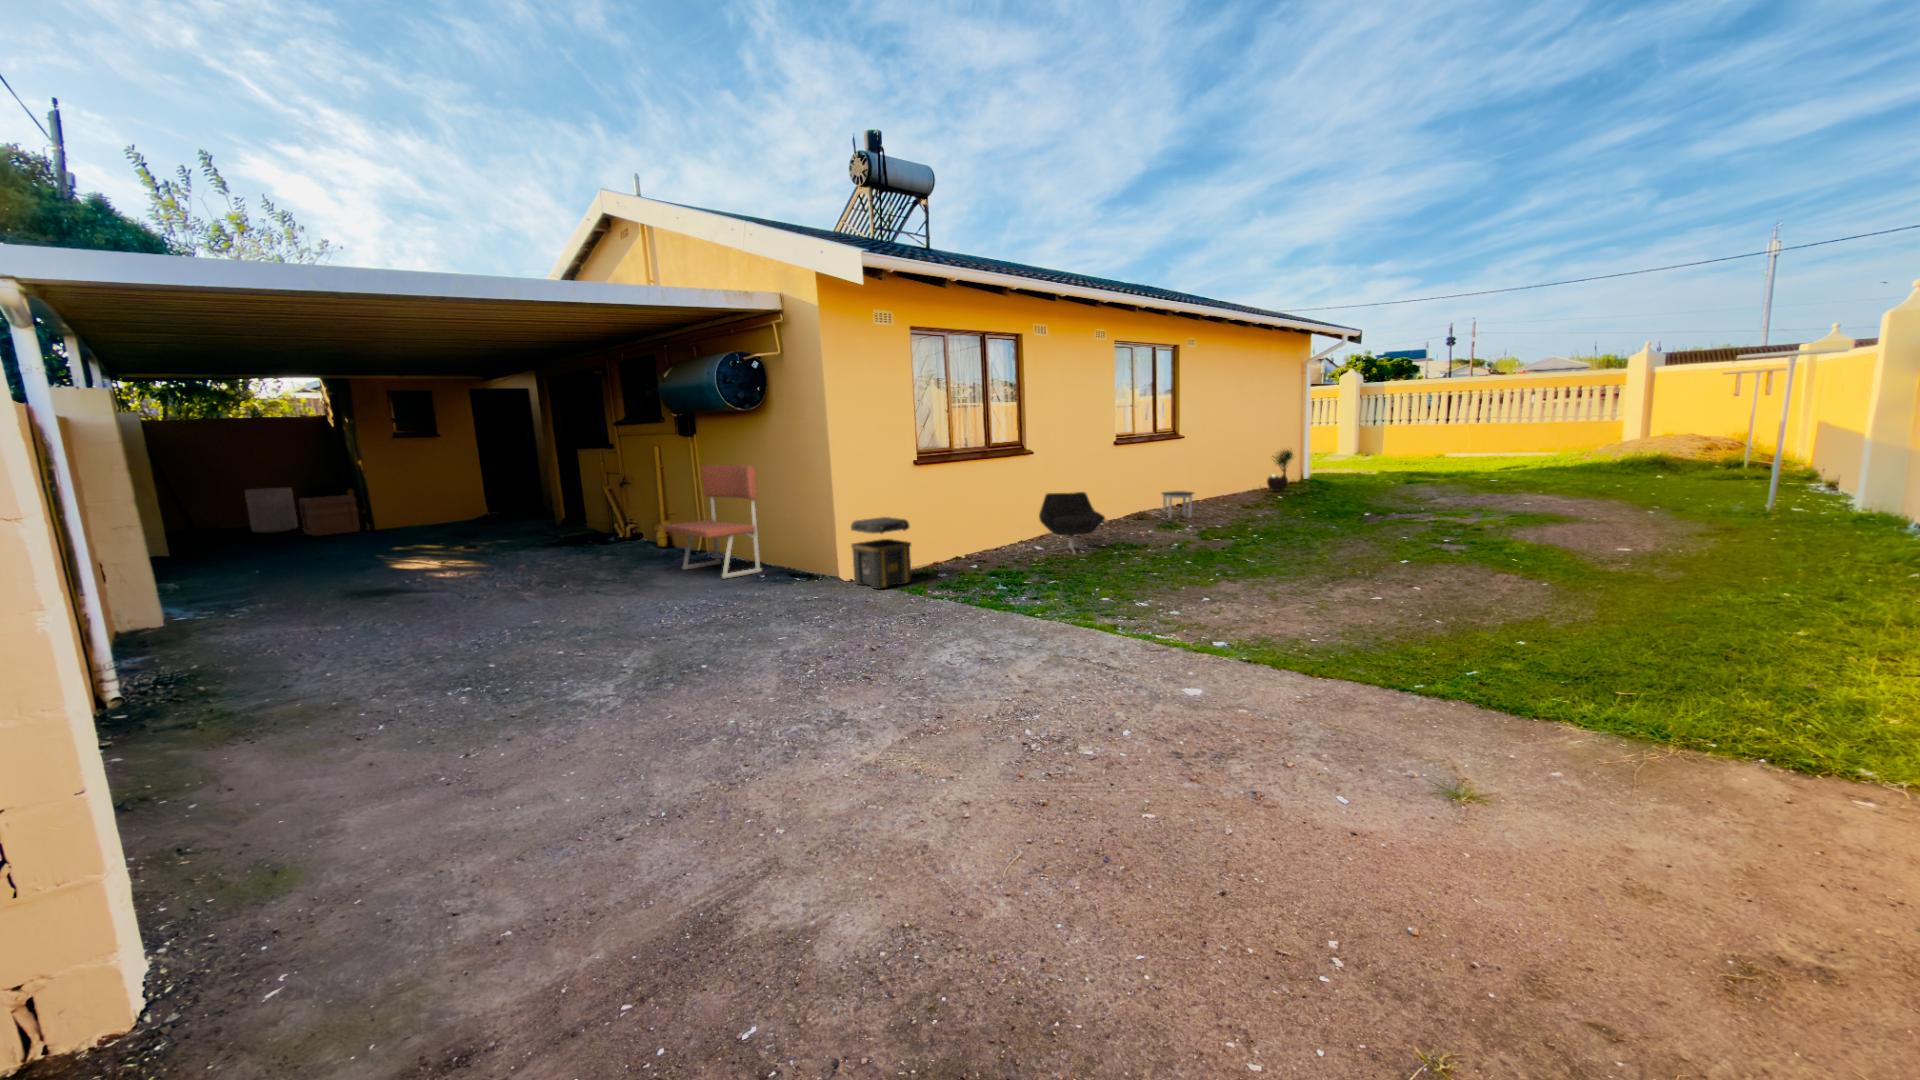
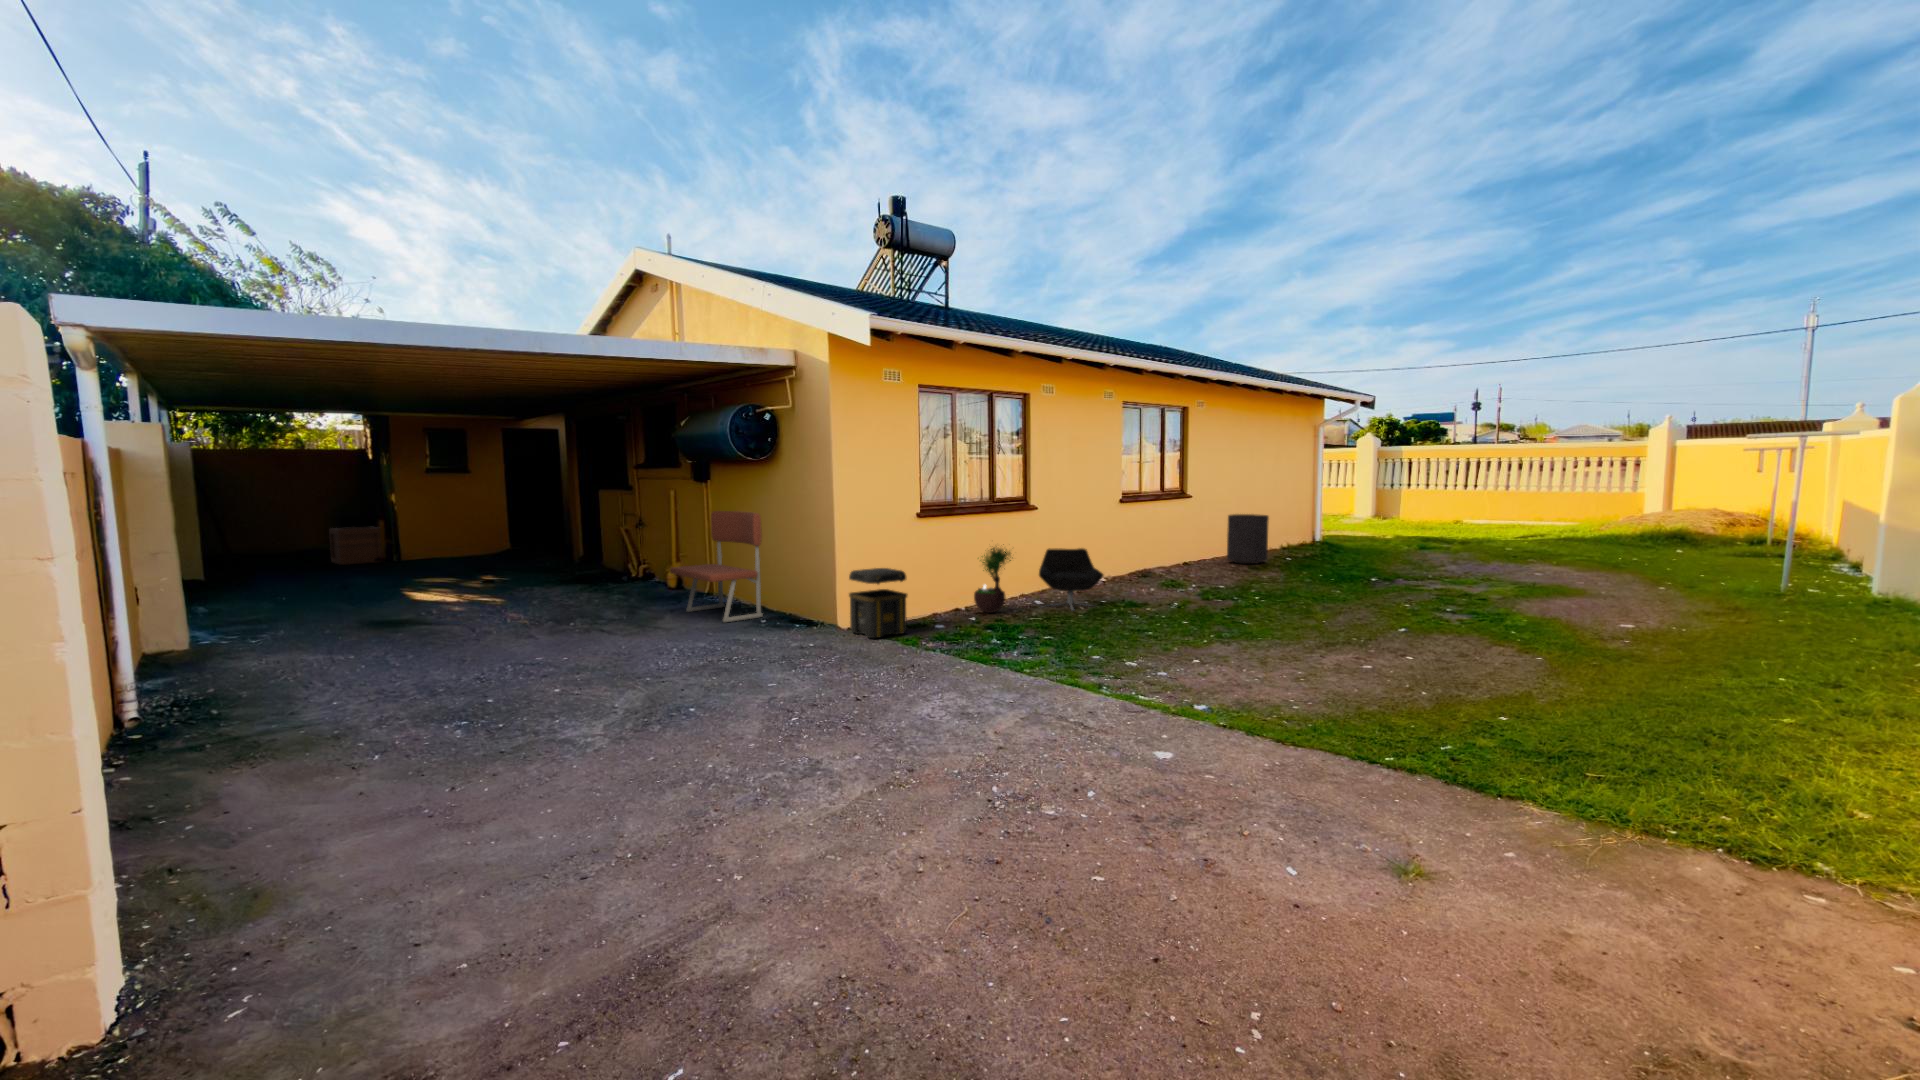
potted tree: present [1267,449,1292,491] -> present [974,547,1011,613]
trash can: present [245,487,298,533] -> present [1227,514,1269,564]
round table: present [1162,491,1193,518] -> none [1165,550,1198,577]

